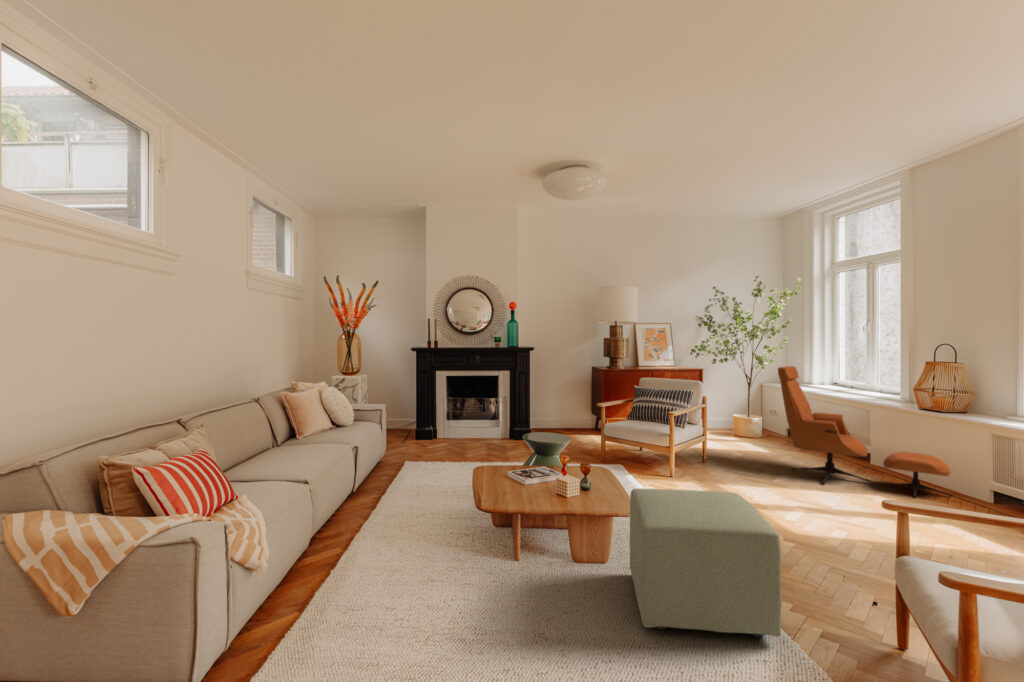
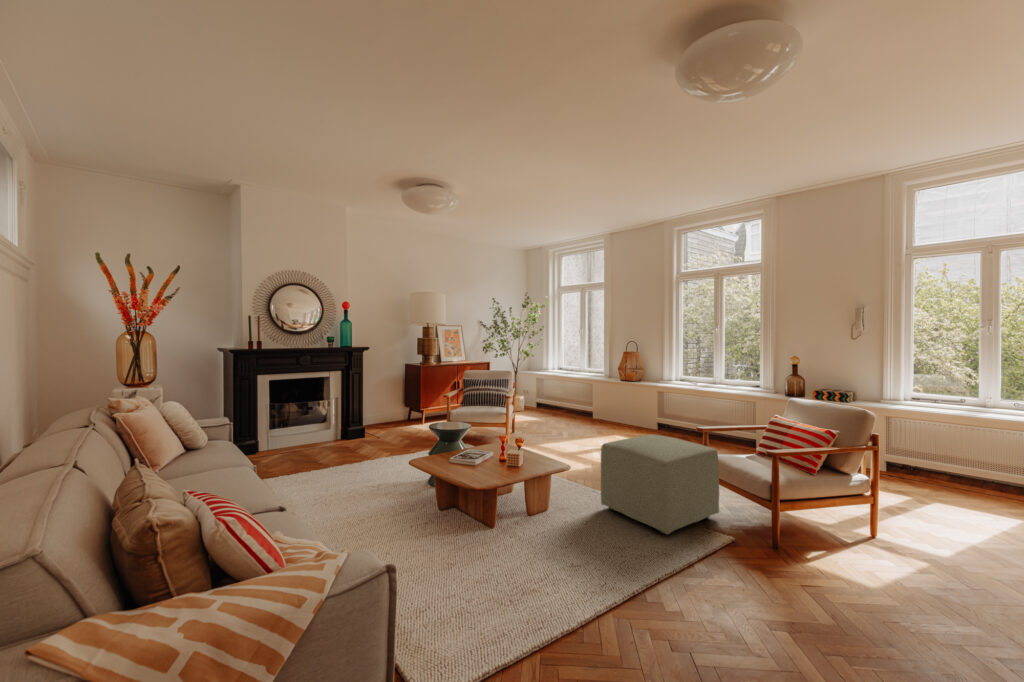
lounge chair: present [778,366,951,498] -> none [564,356,654,431]

